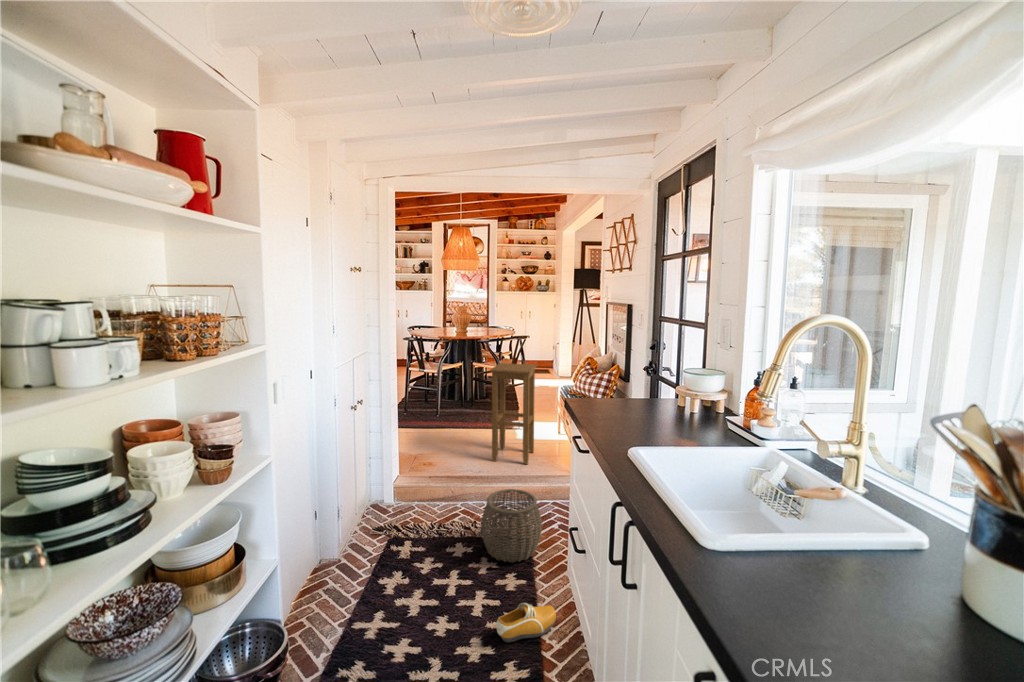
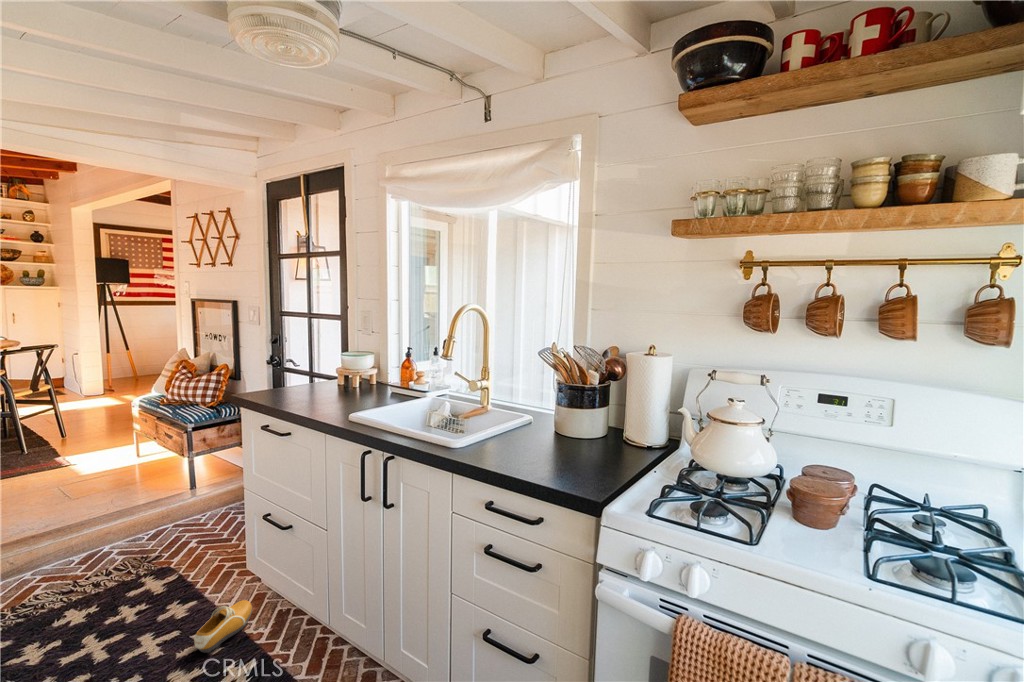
stool: present [490,363,537,464] -> none [43,376,119,513]
woven basket: present [481,489,542,562] -> none [106,516,194,602]

